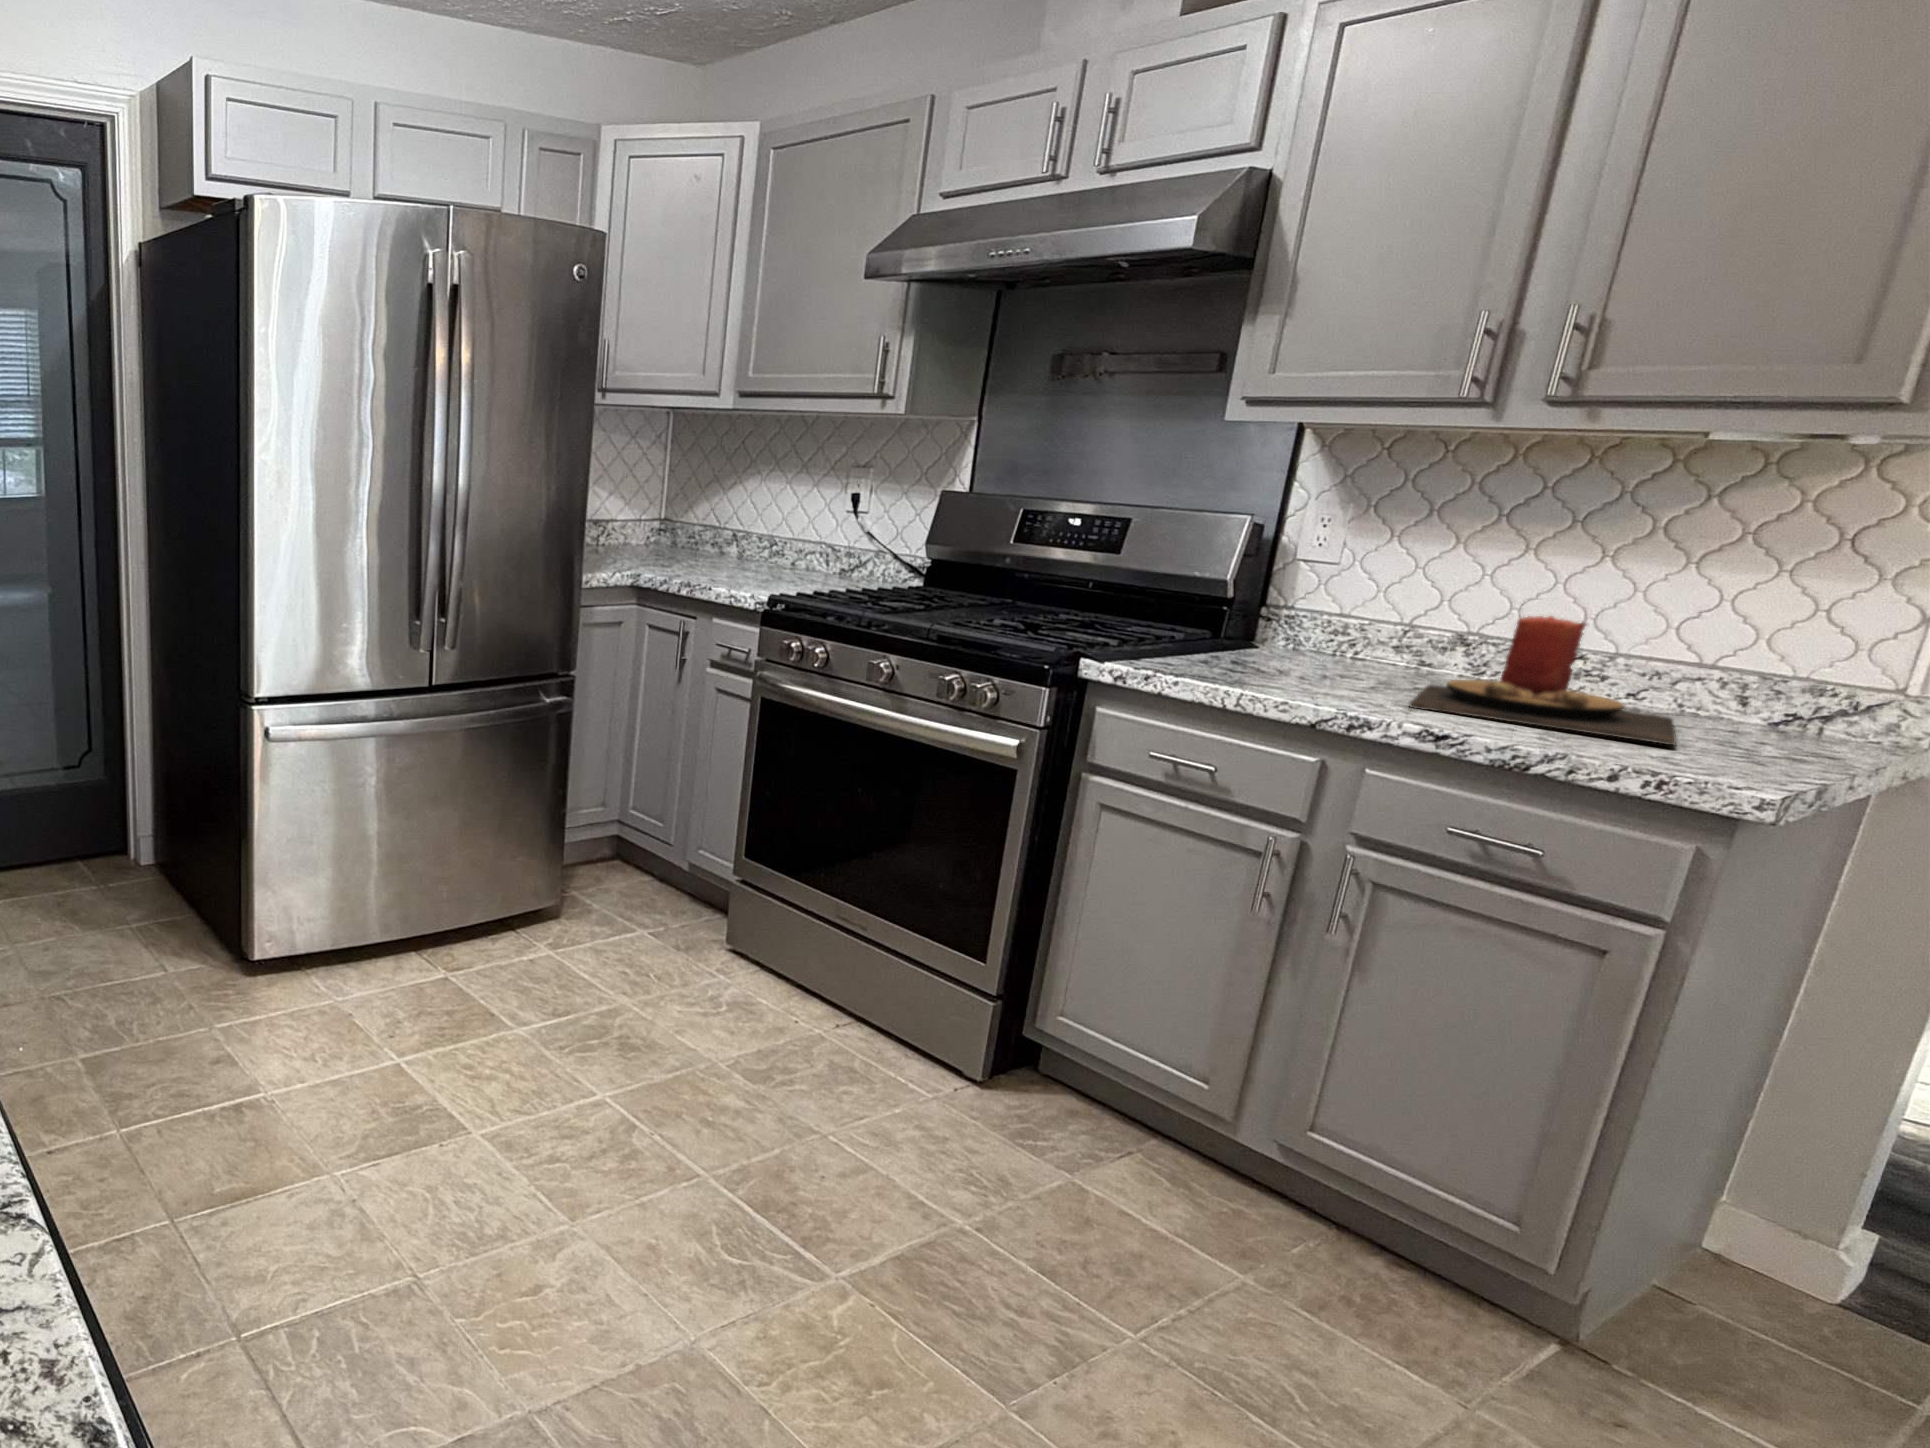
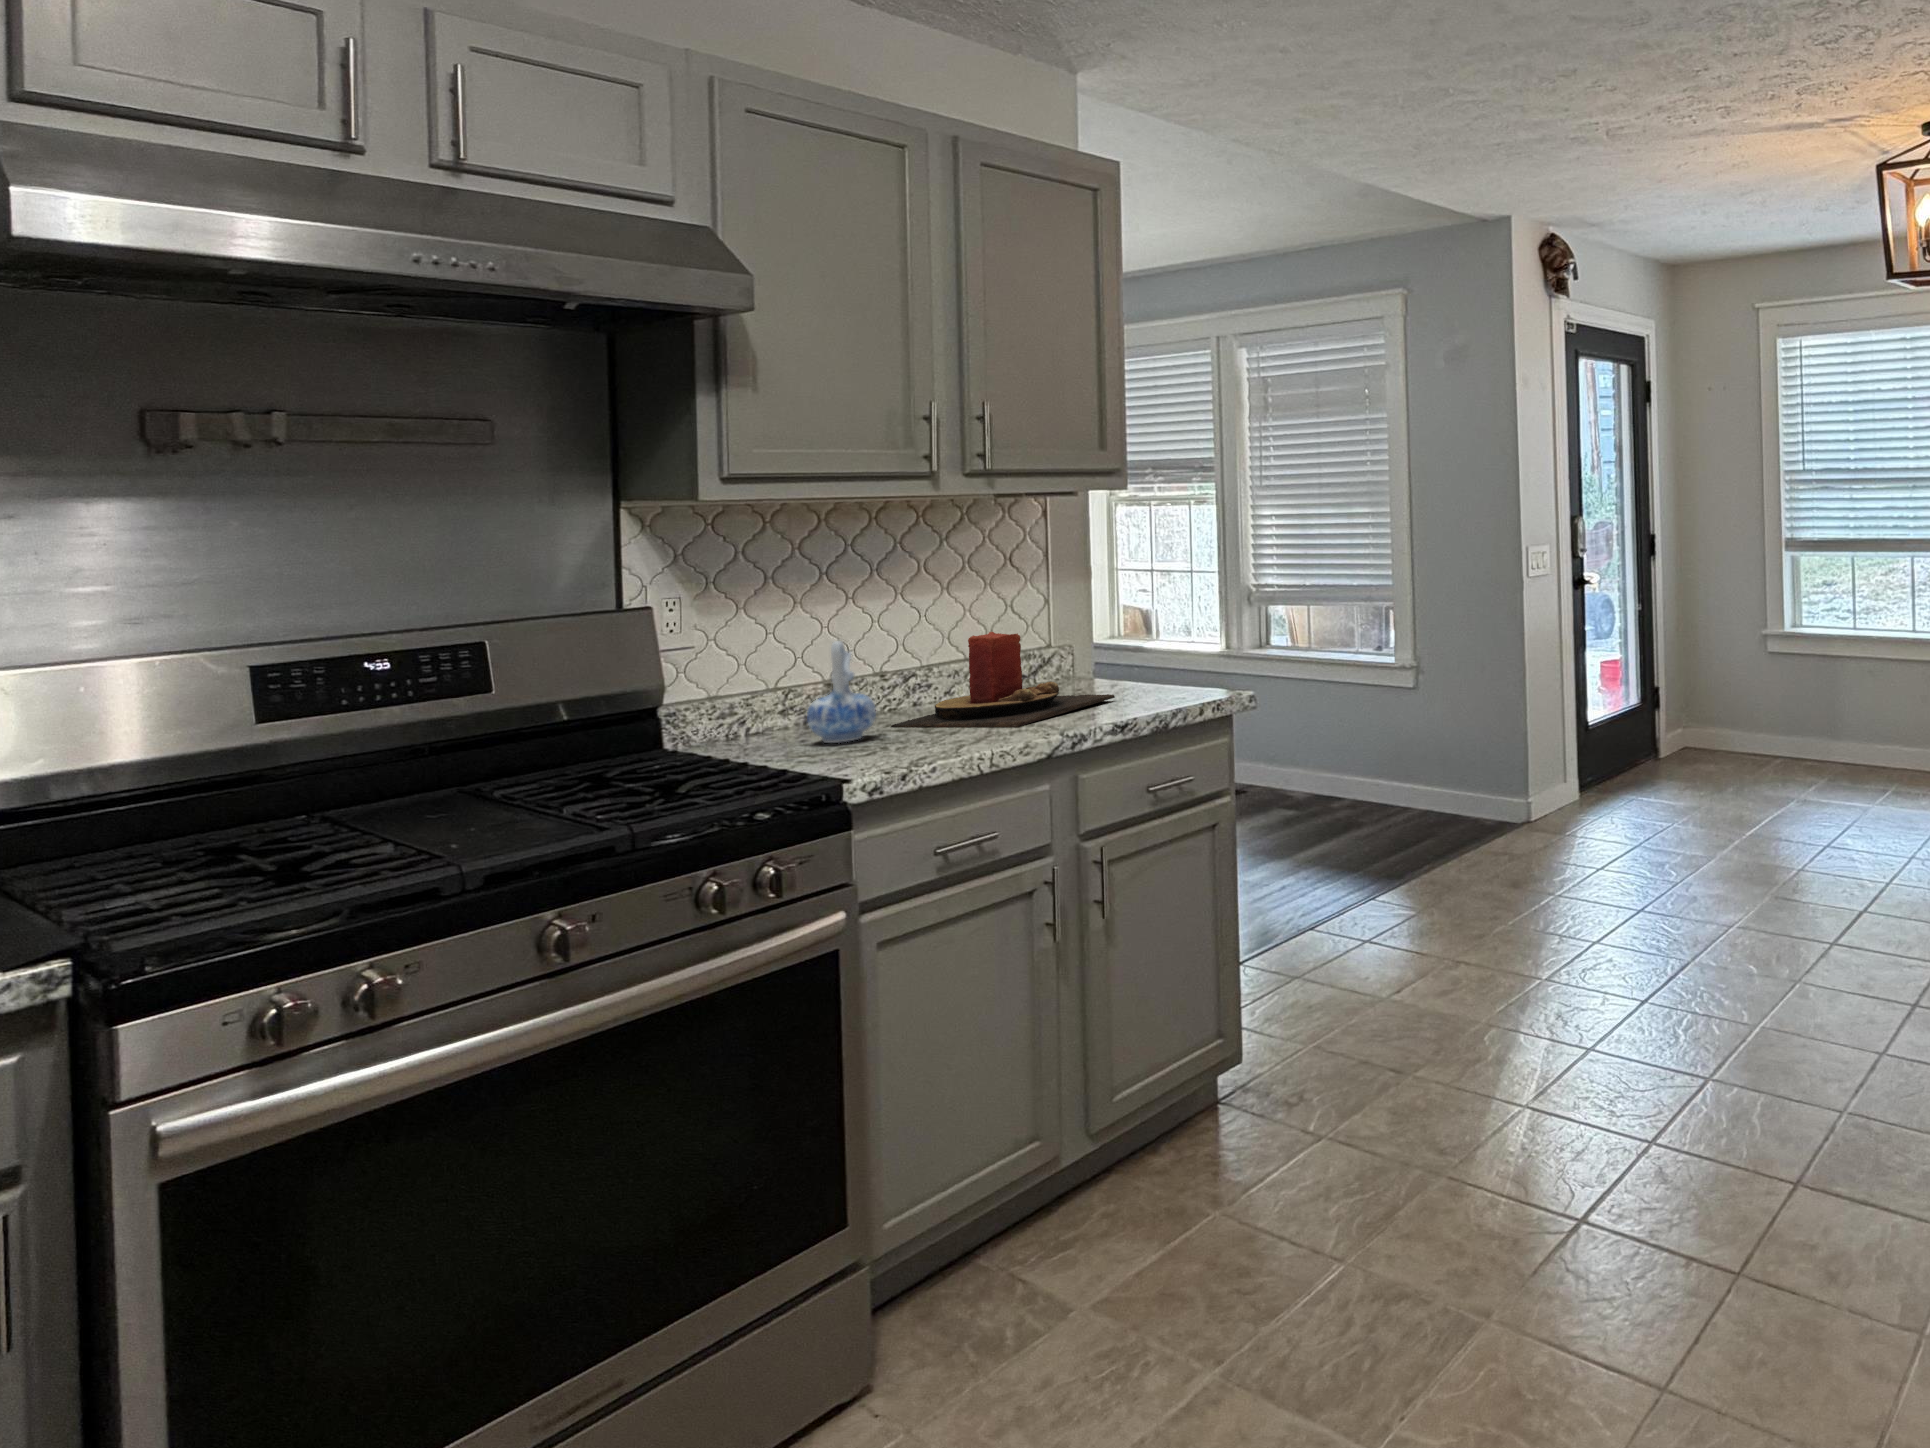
ceramic pitcher: none [1300,578,1374,675] -> present [807,641,876,743]

